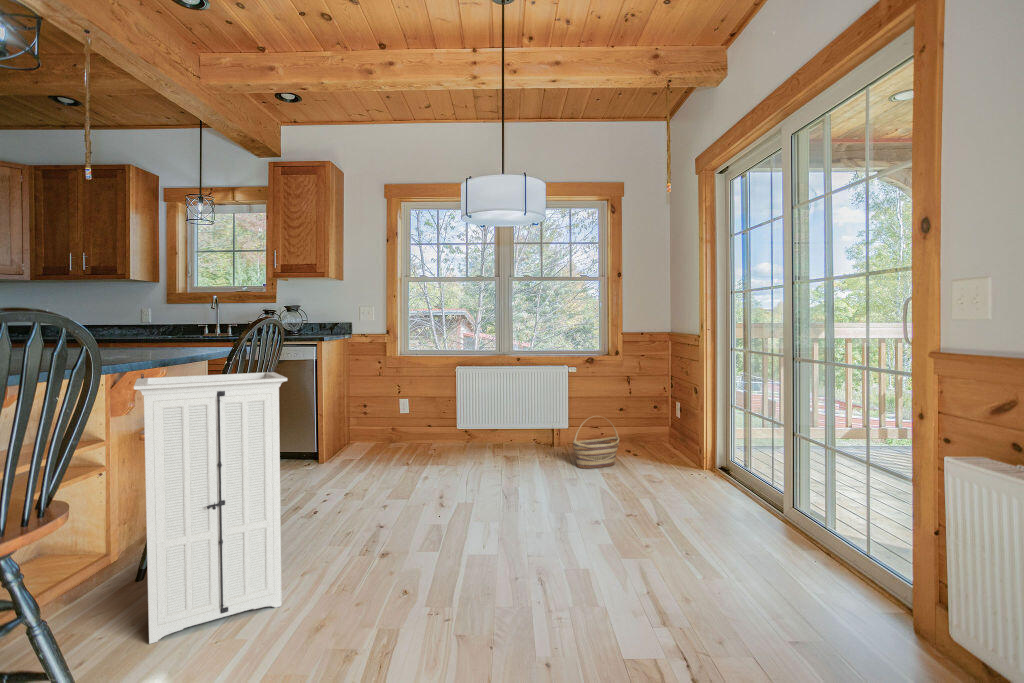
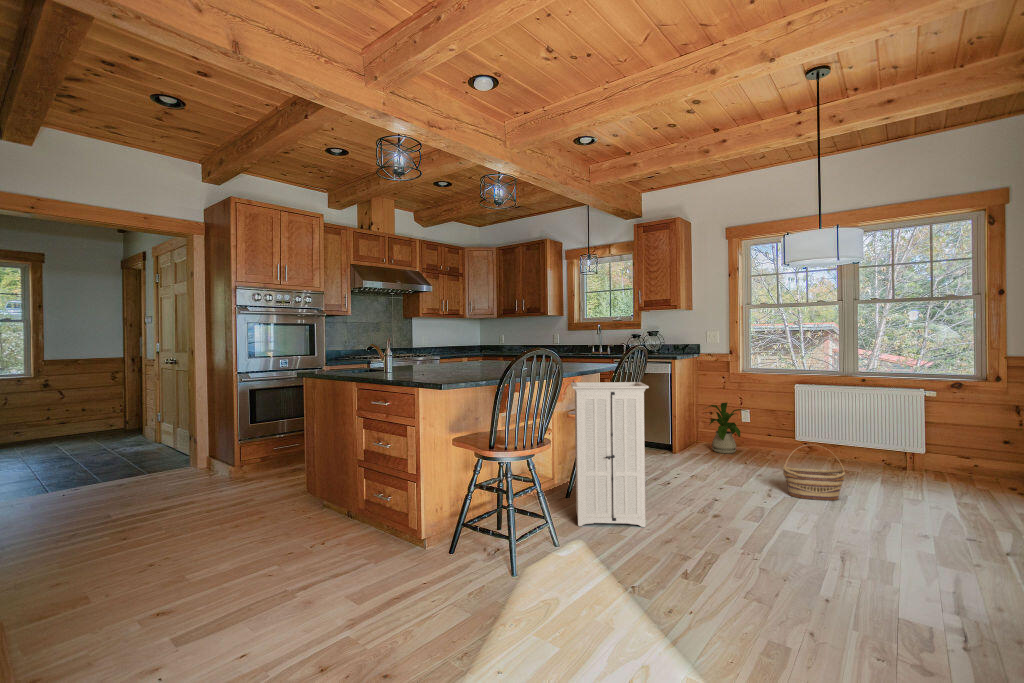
house plant: none [357,393,412,454] -> present [709,403,748,453]
basket: present [573,418,619,469] -> present [783,445,845,500]

